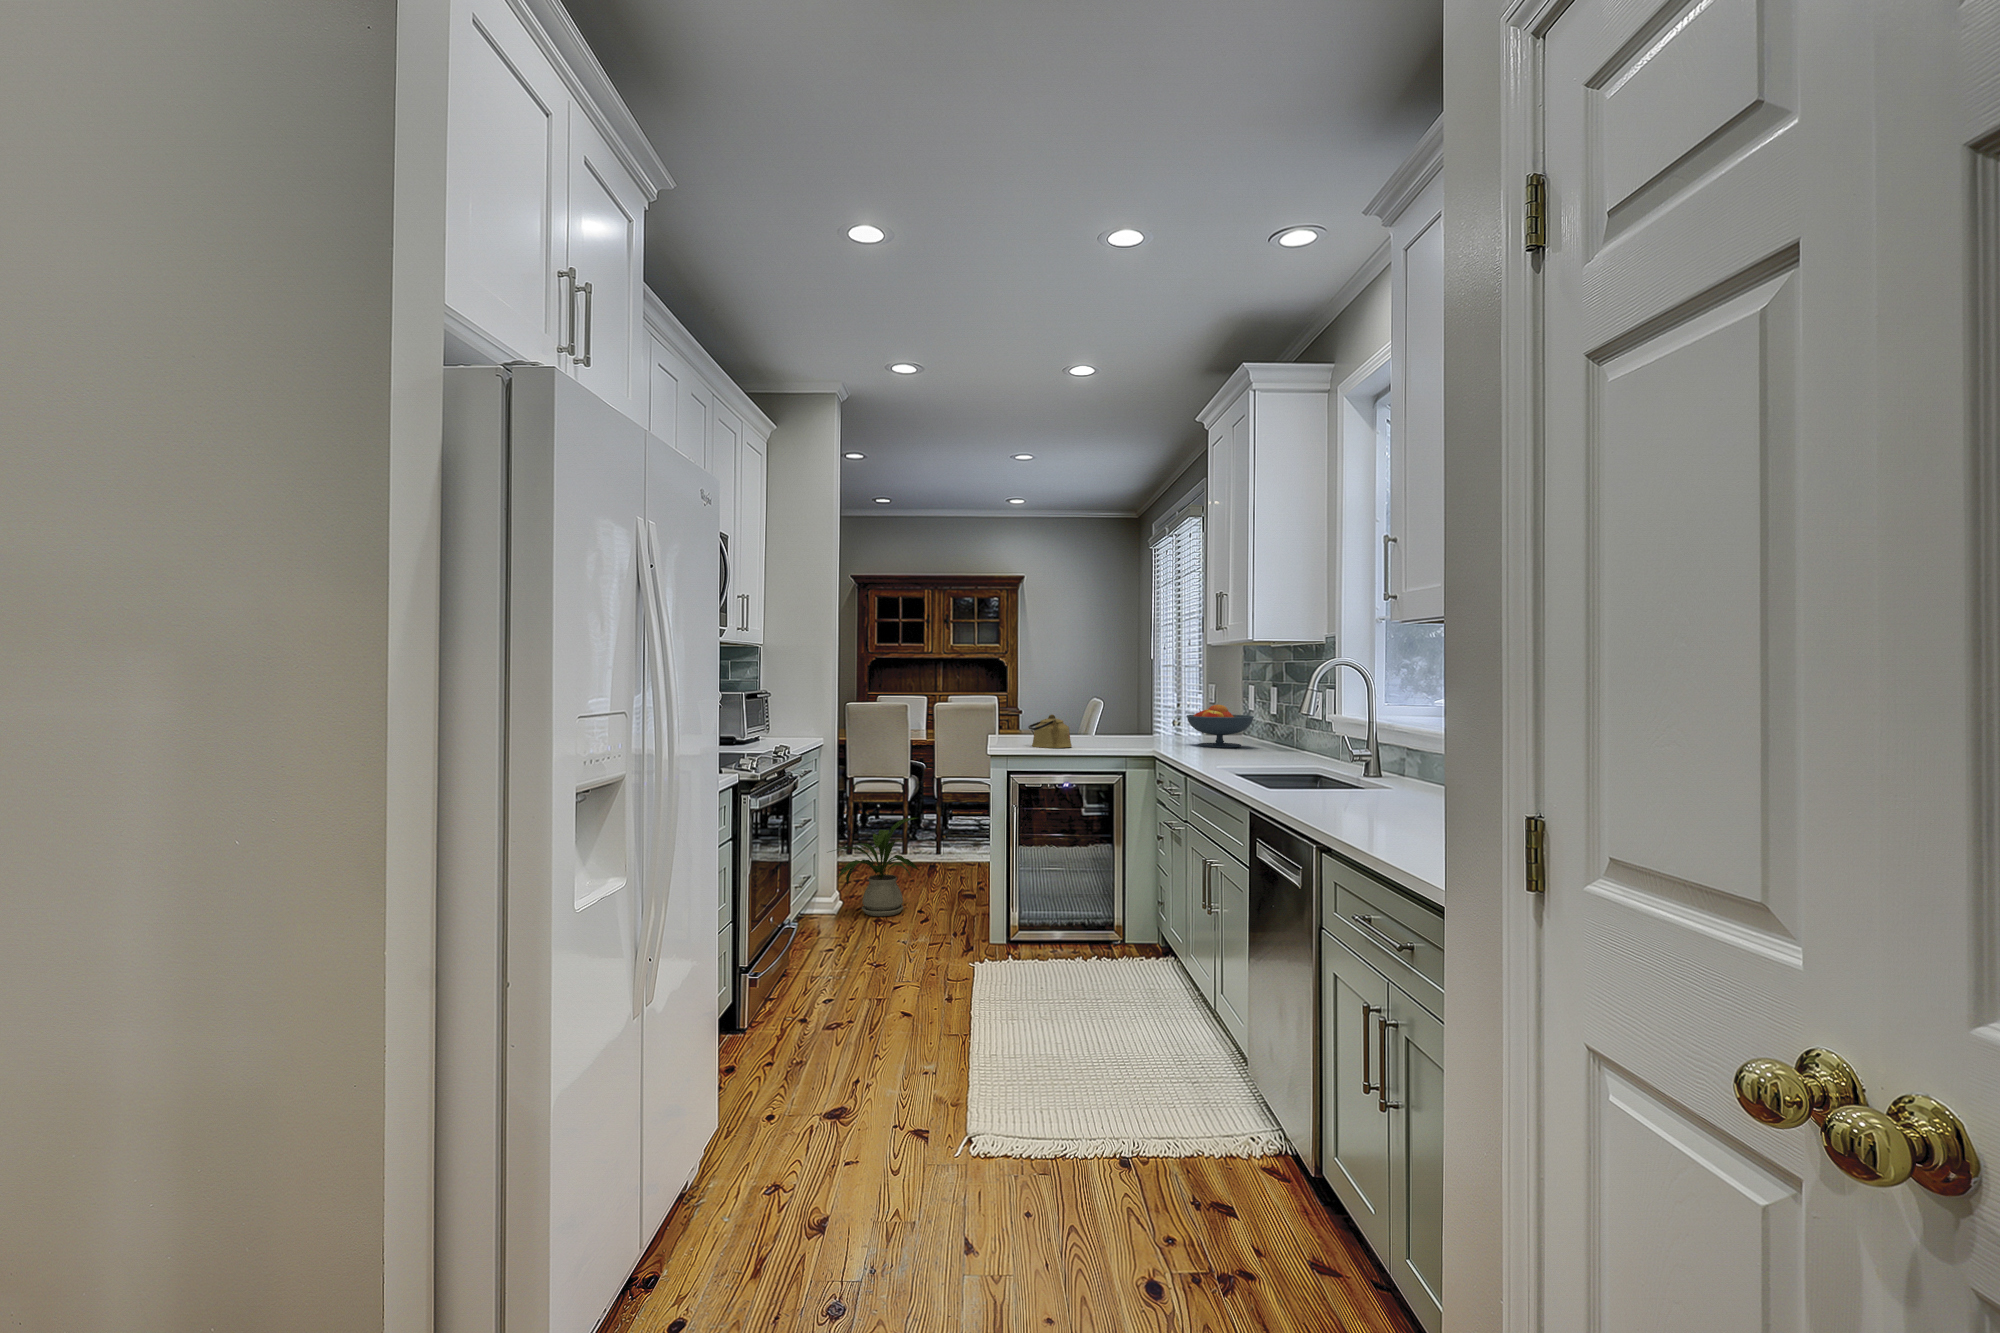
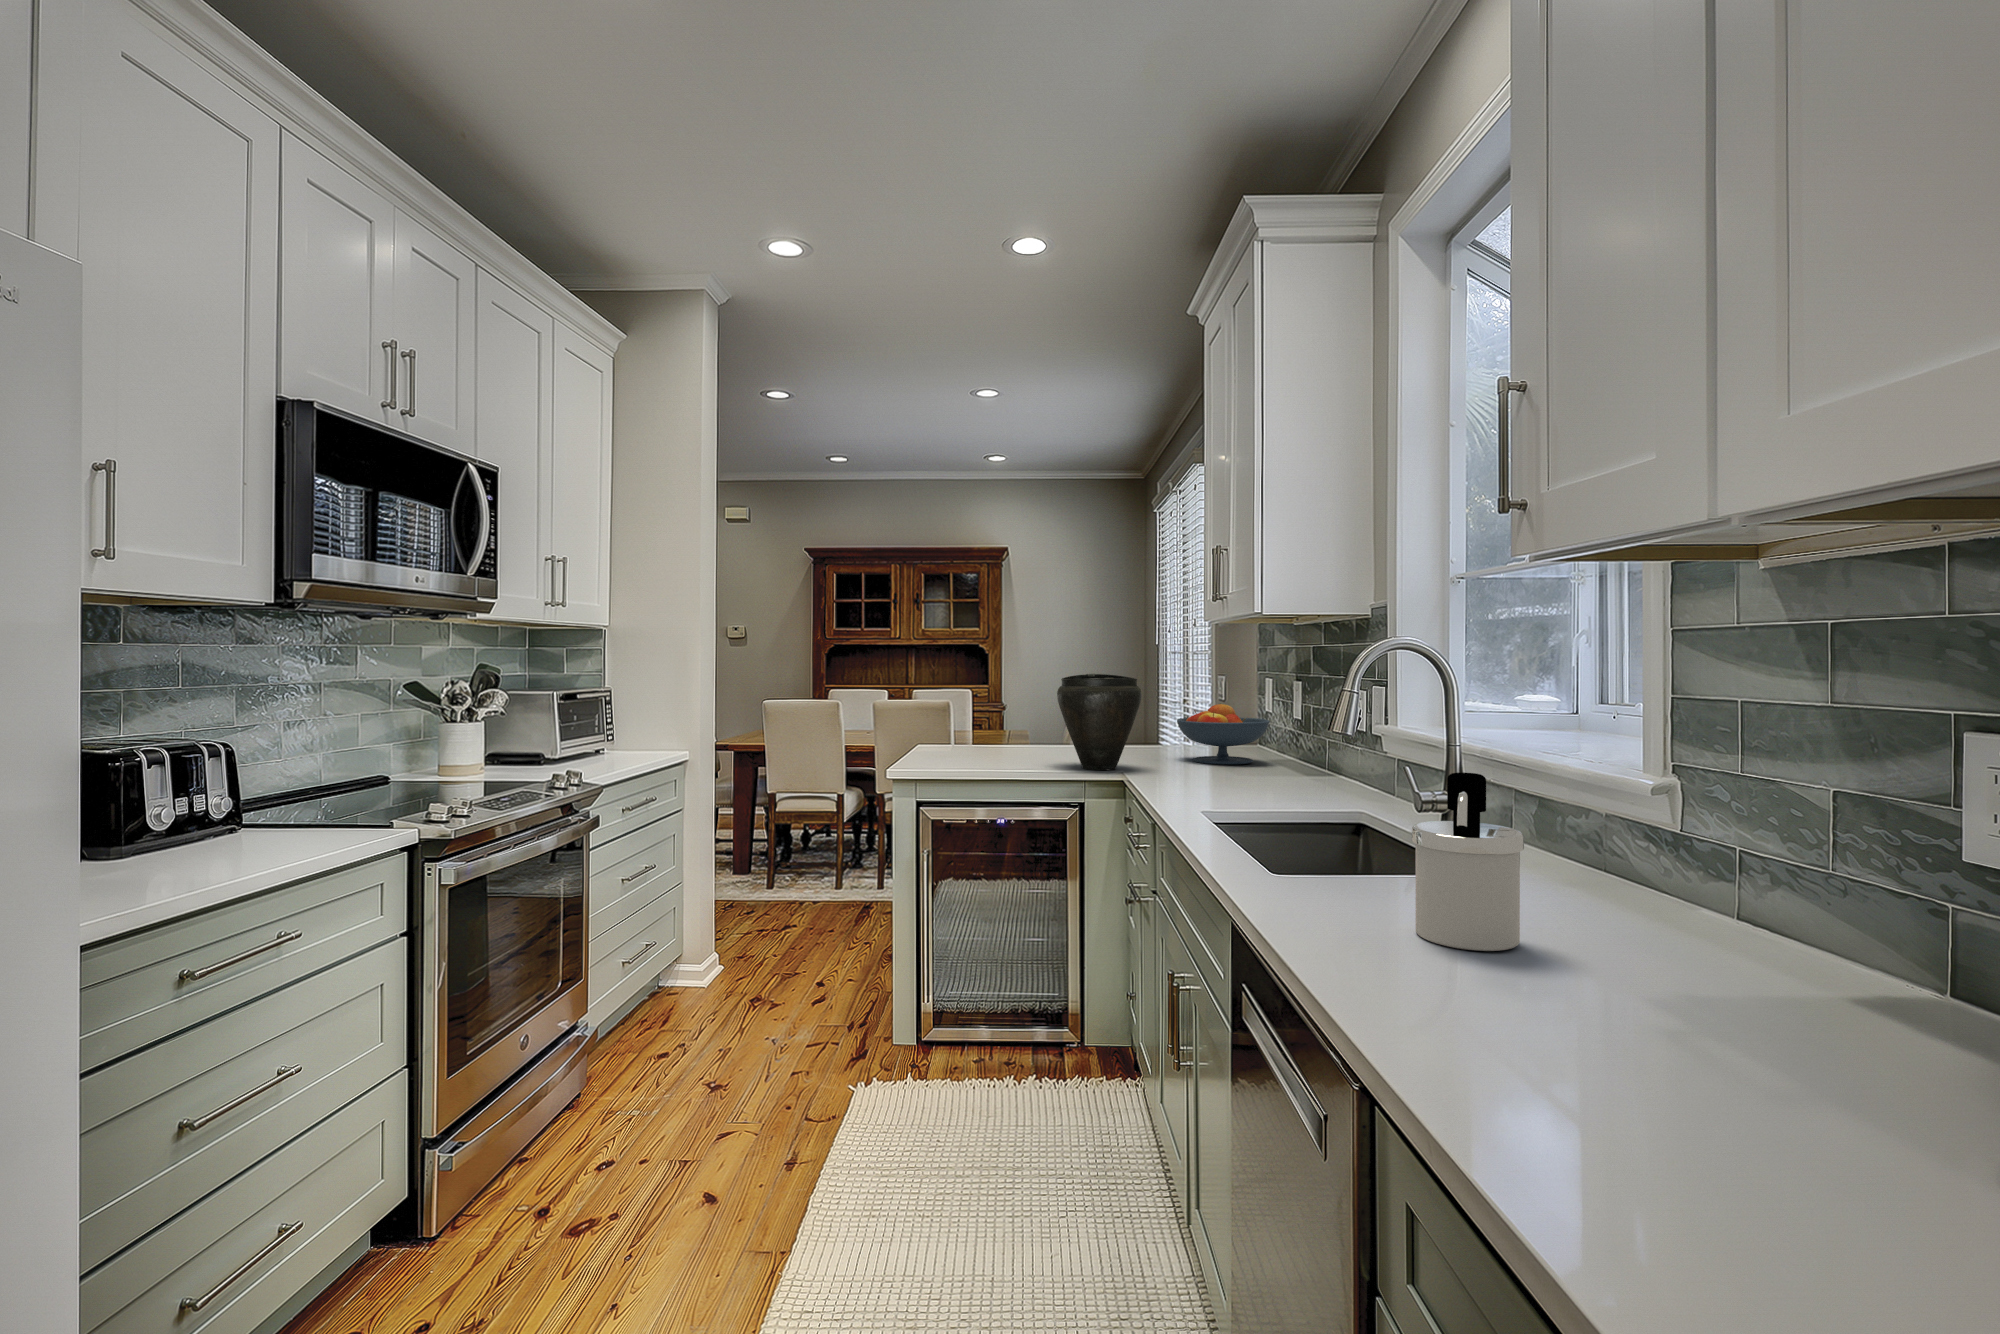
vase: none [1106,681,1166,749] -> present [1057,674,1142,770]
kettle: present [1028,715,1072,748] -> none [949,721,1009,769]
soap dispenser: none [1340,726,1392,809] -> present [1412,773,1524,951]
house plant: present [830,818,919,916] -> none [692,856,827,990]

